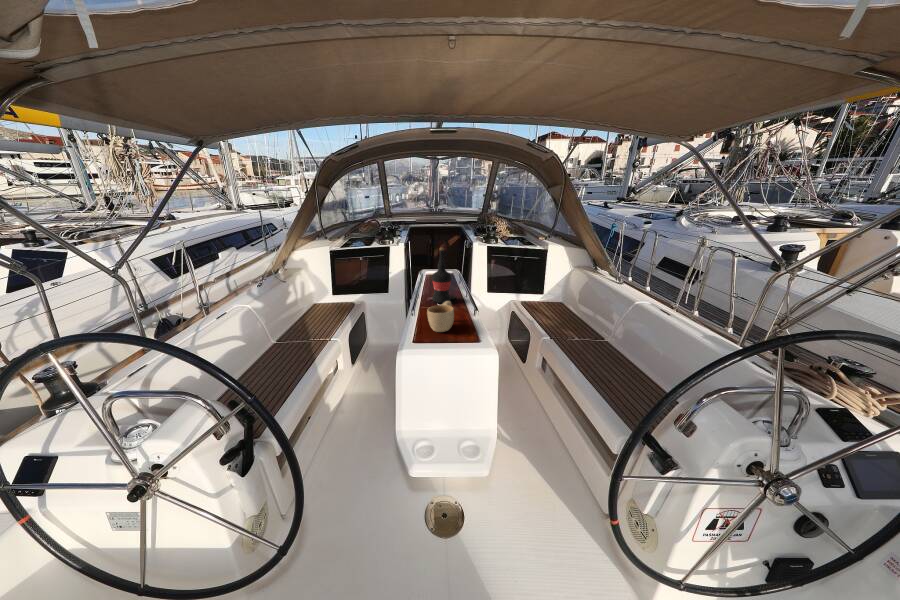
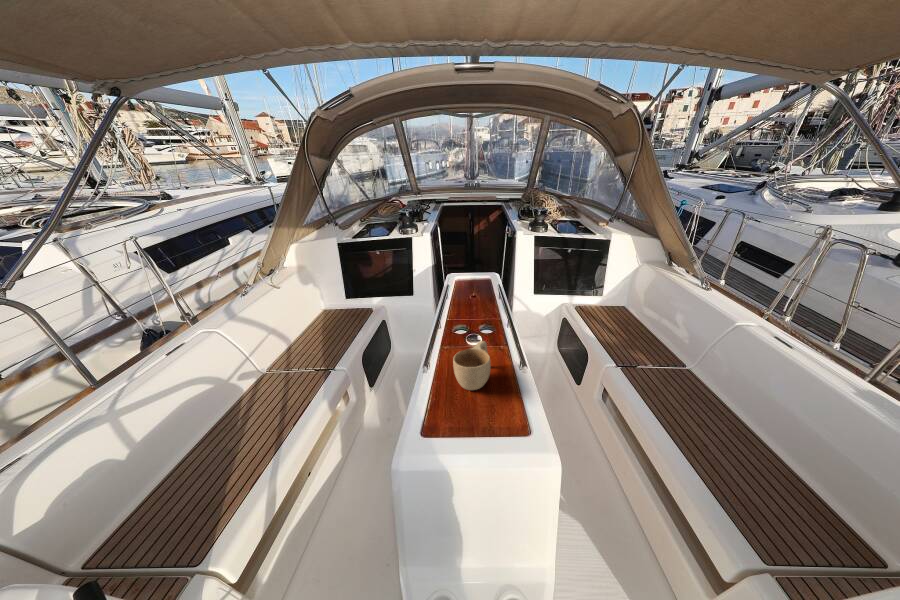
wine bottle: present [432,248,451,303] -> none [461,260,487,332]

